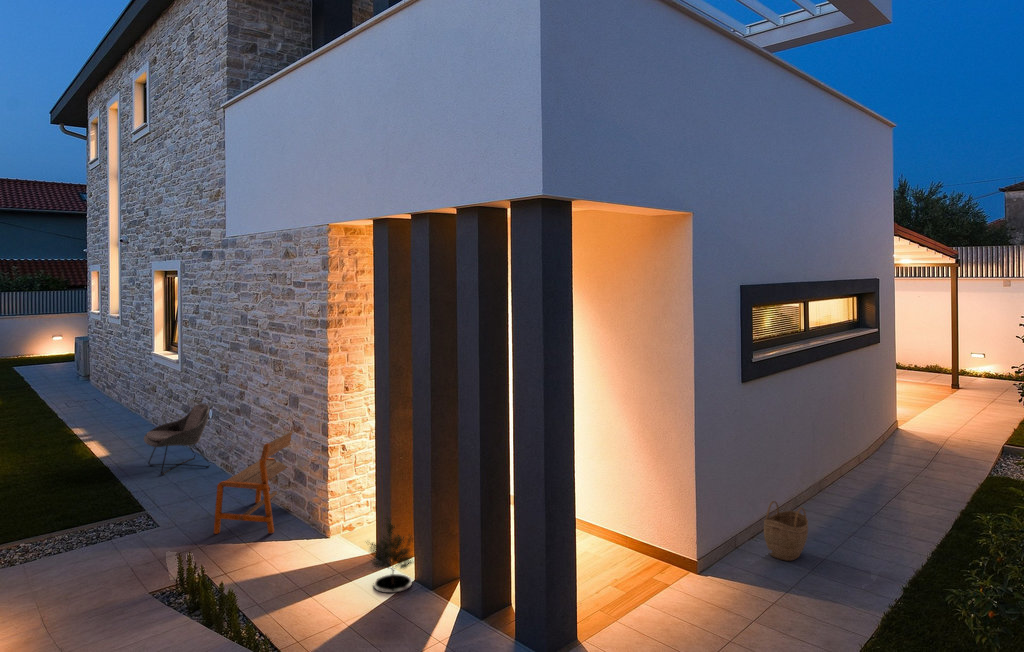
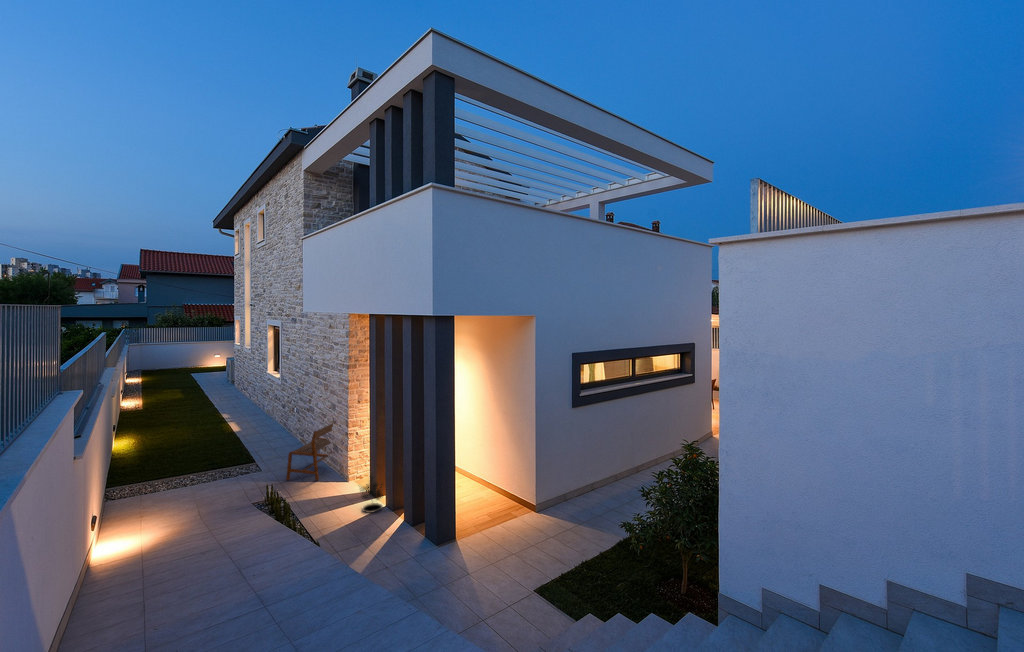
lounge chair: present [144,404,210,475] -> none [257,405,294,446]
woven basket: present [764,501,808,561] -> none [582,467,607,501]

